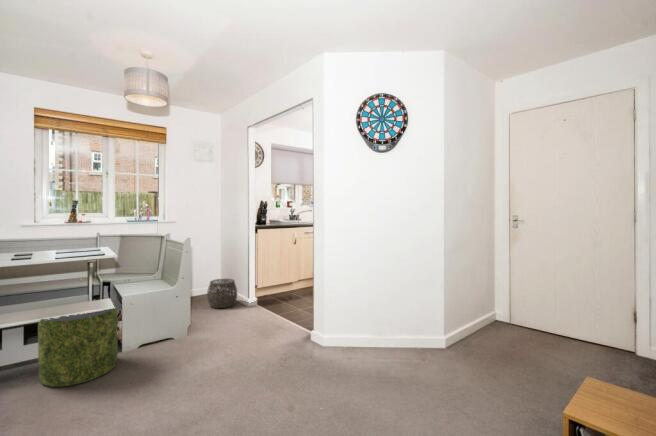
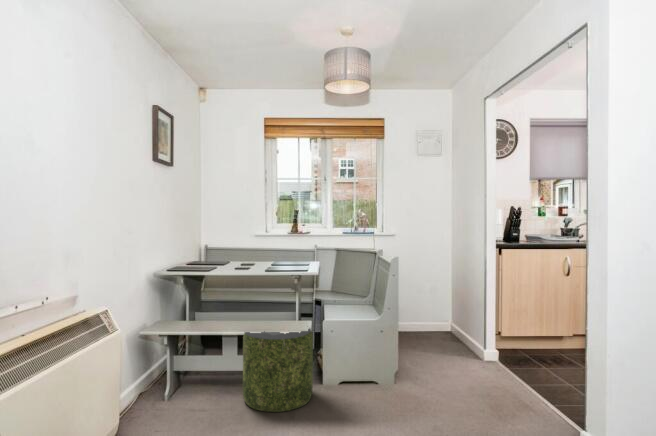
woven basket: present [207,279,237,308] -> none [428,315,470,357]

